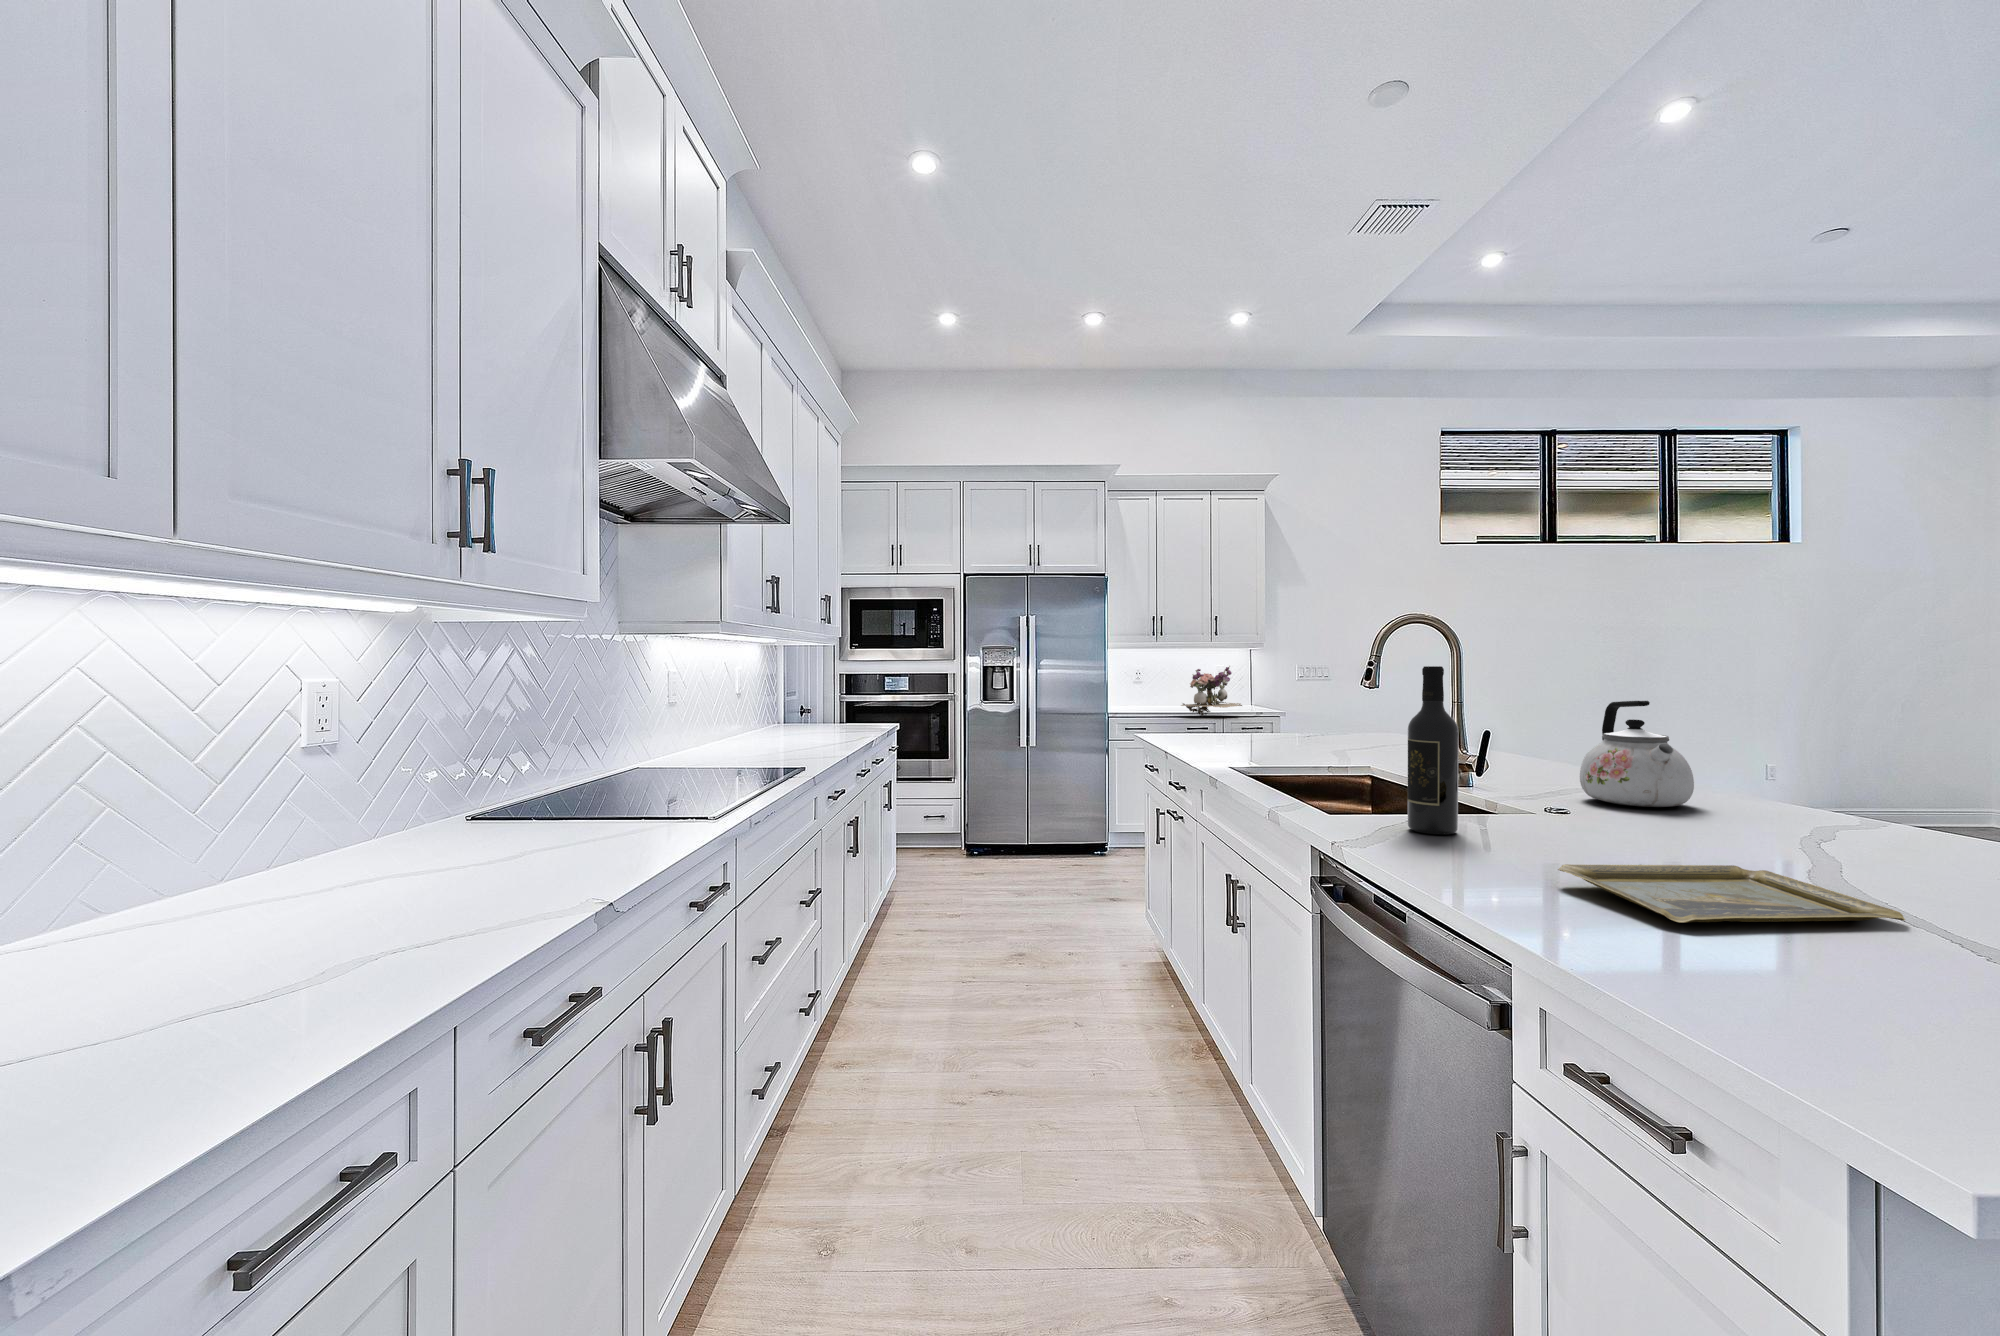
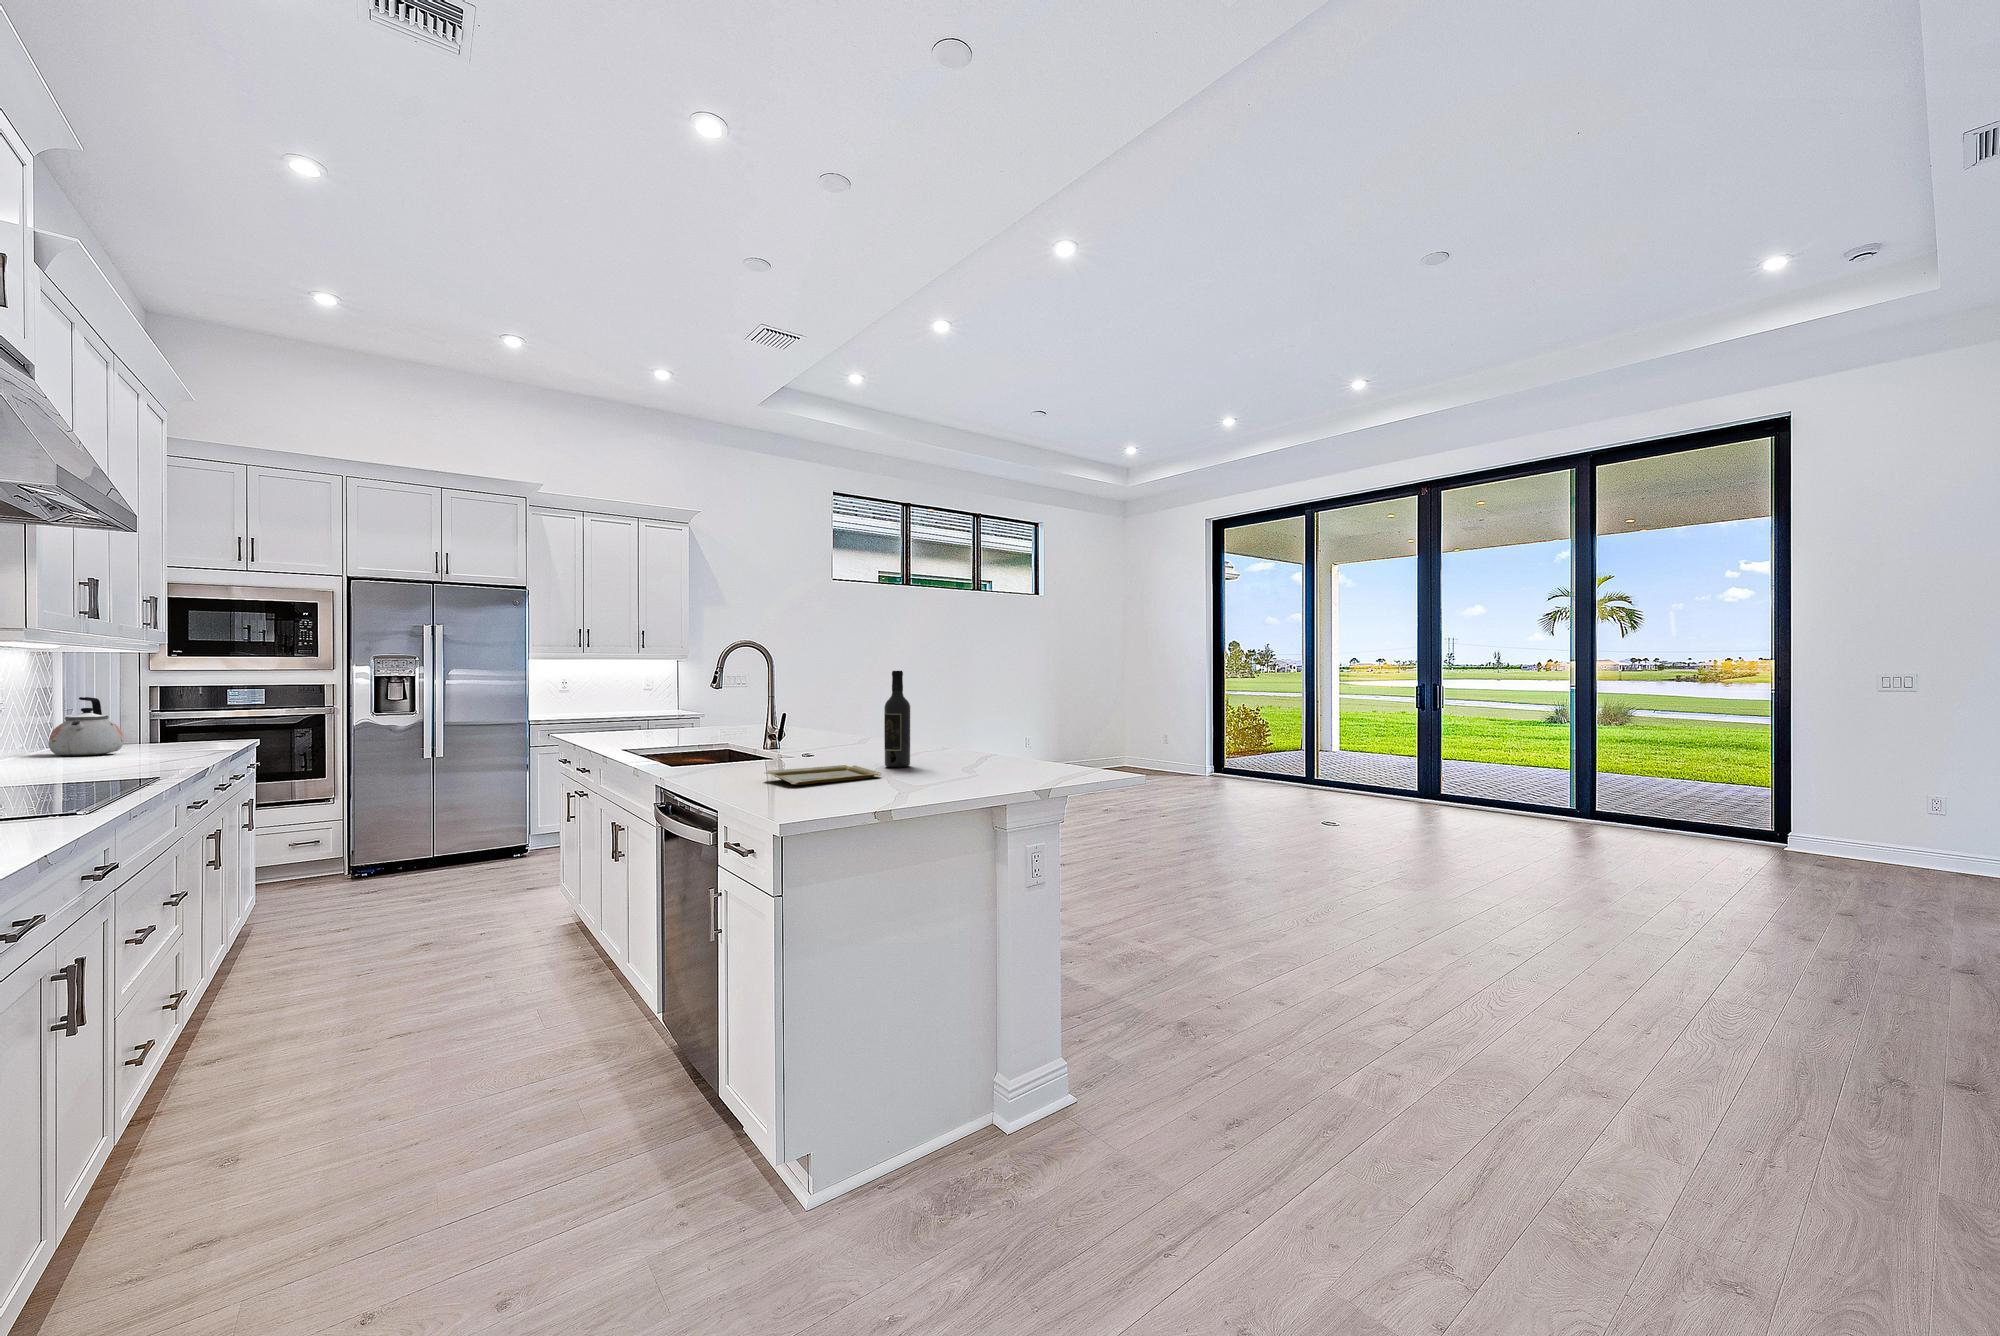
flower arrangement: present [1181,666,1242,716] -> none [602,674,661,720]
wine bottle: present [1408,666,1459,835] -> present [884,671,910,768]
kettle: present [1580,701,1694,807] -> present [49,697,124,756]

